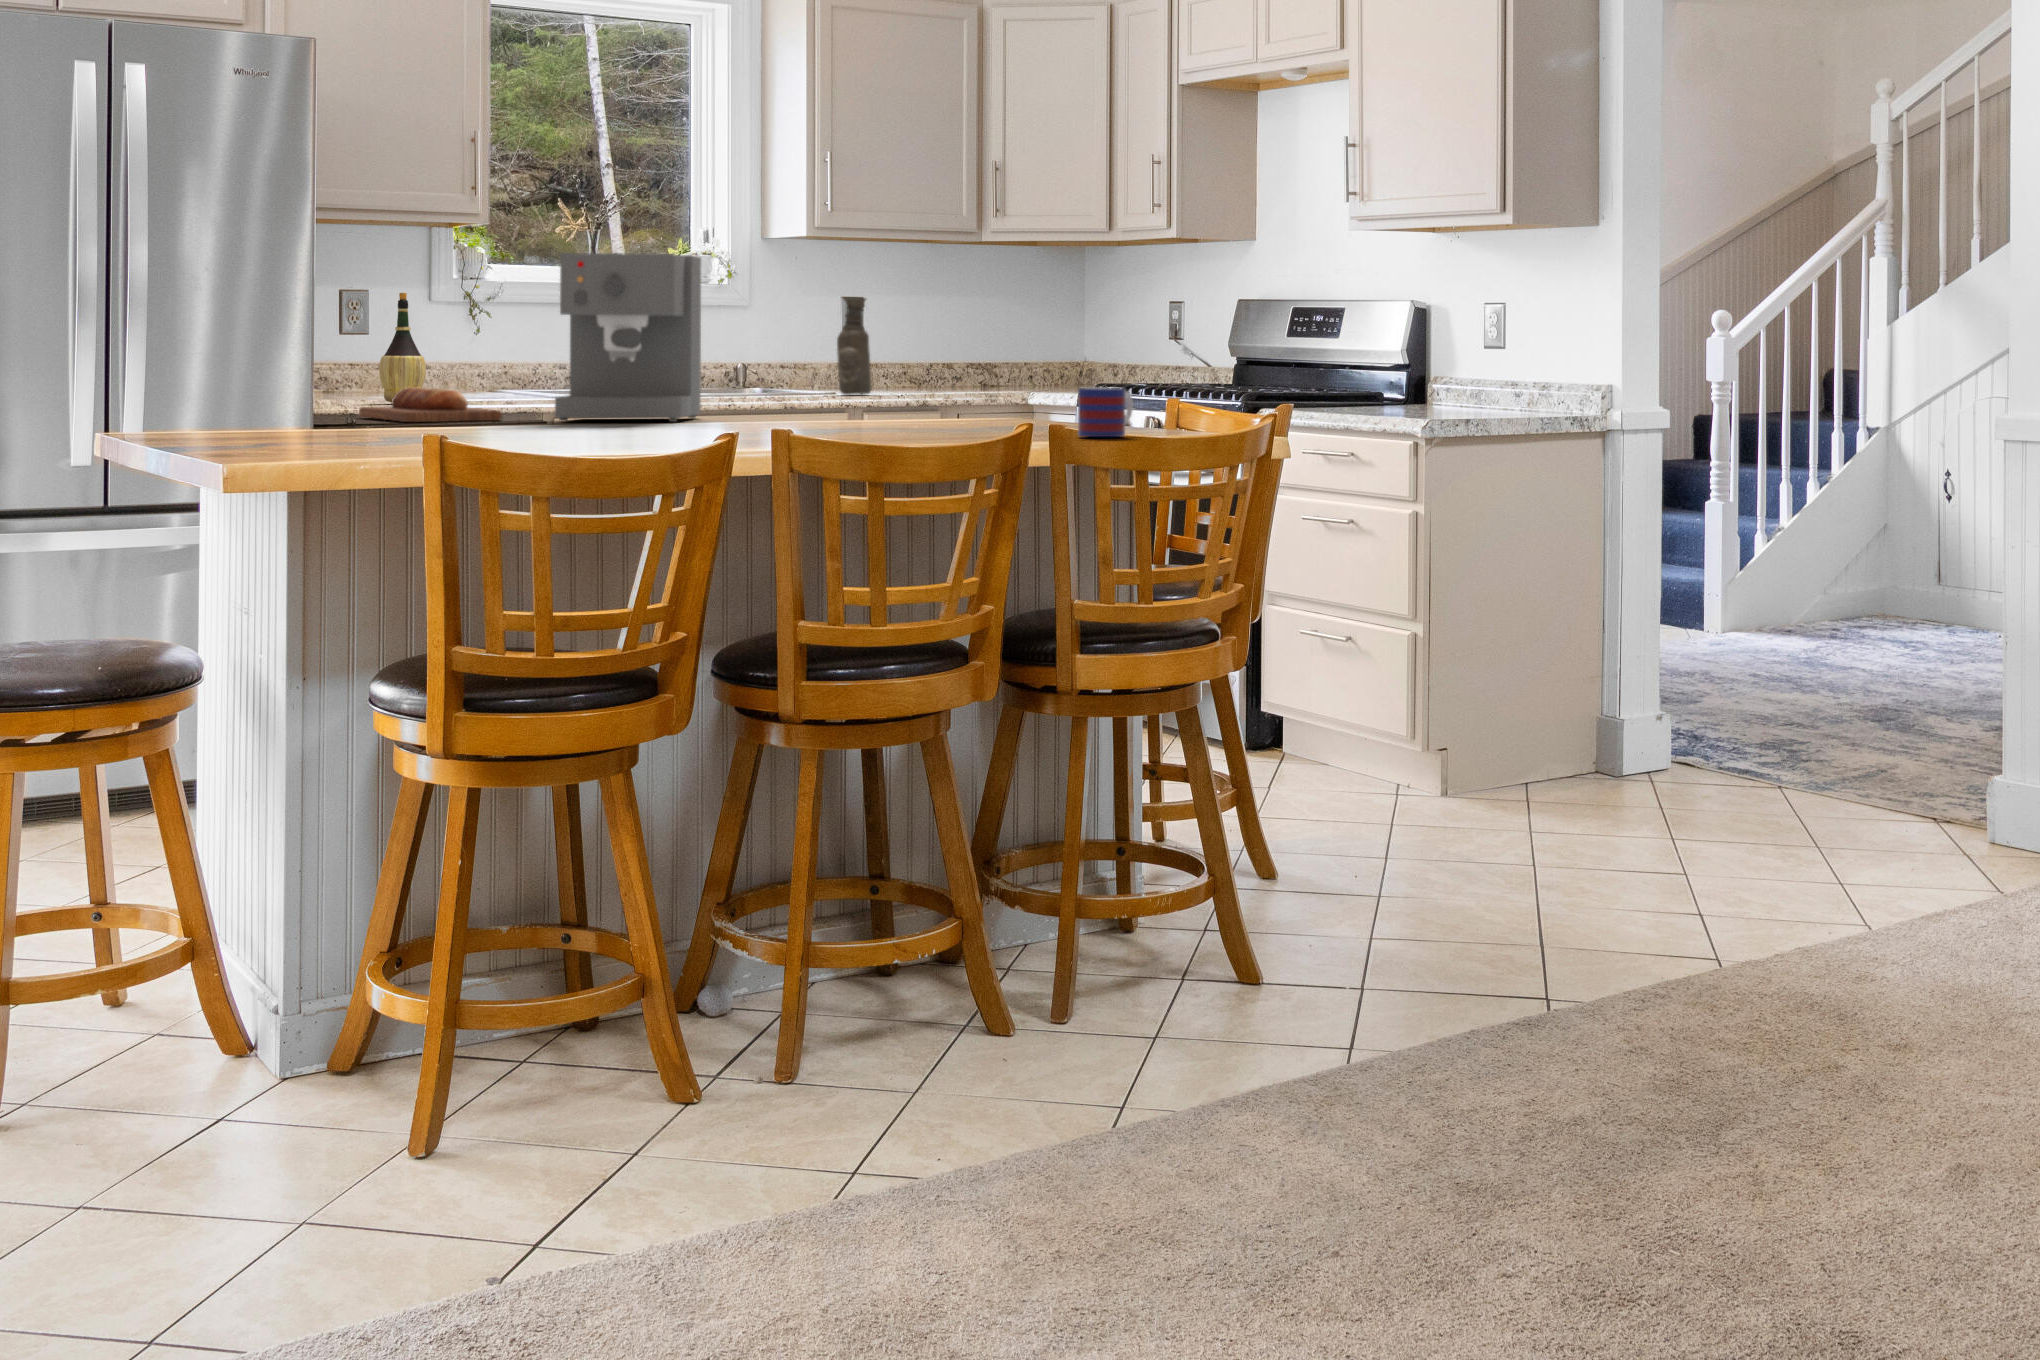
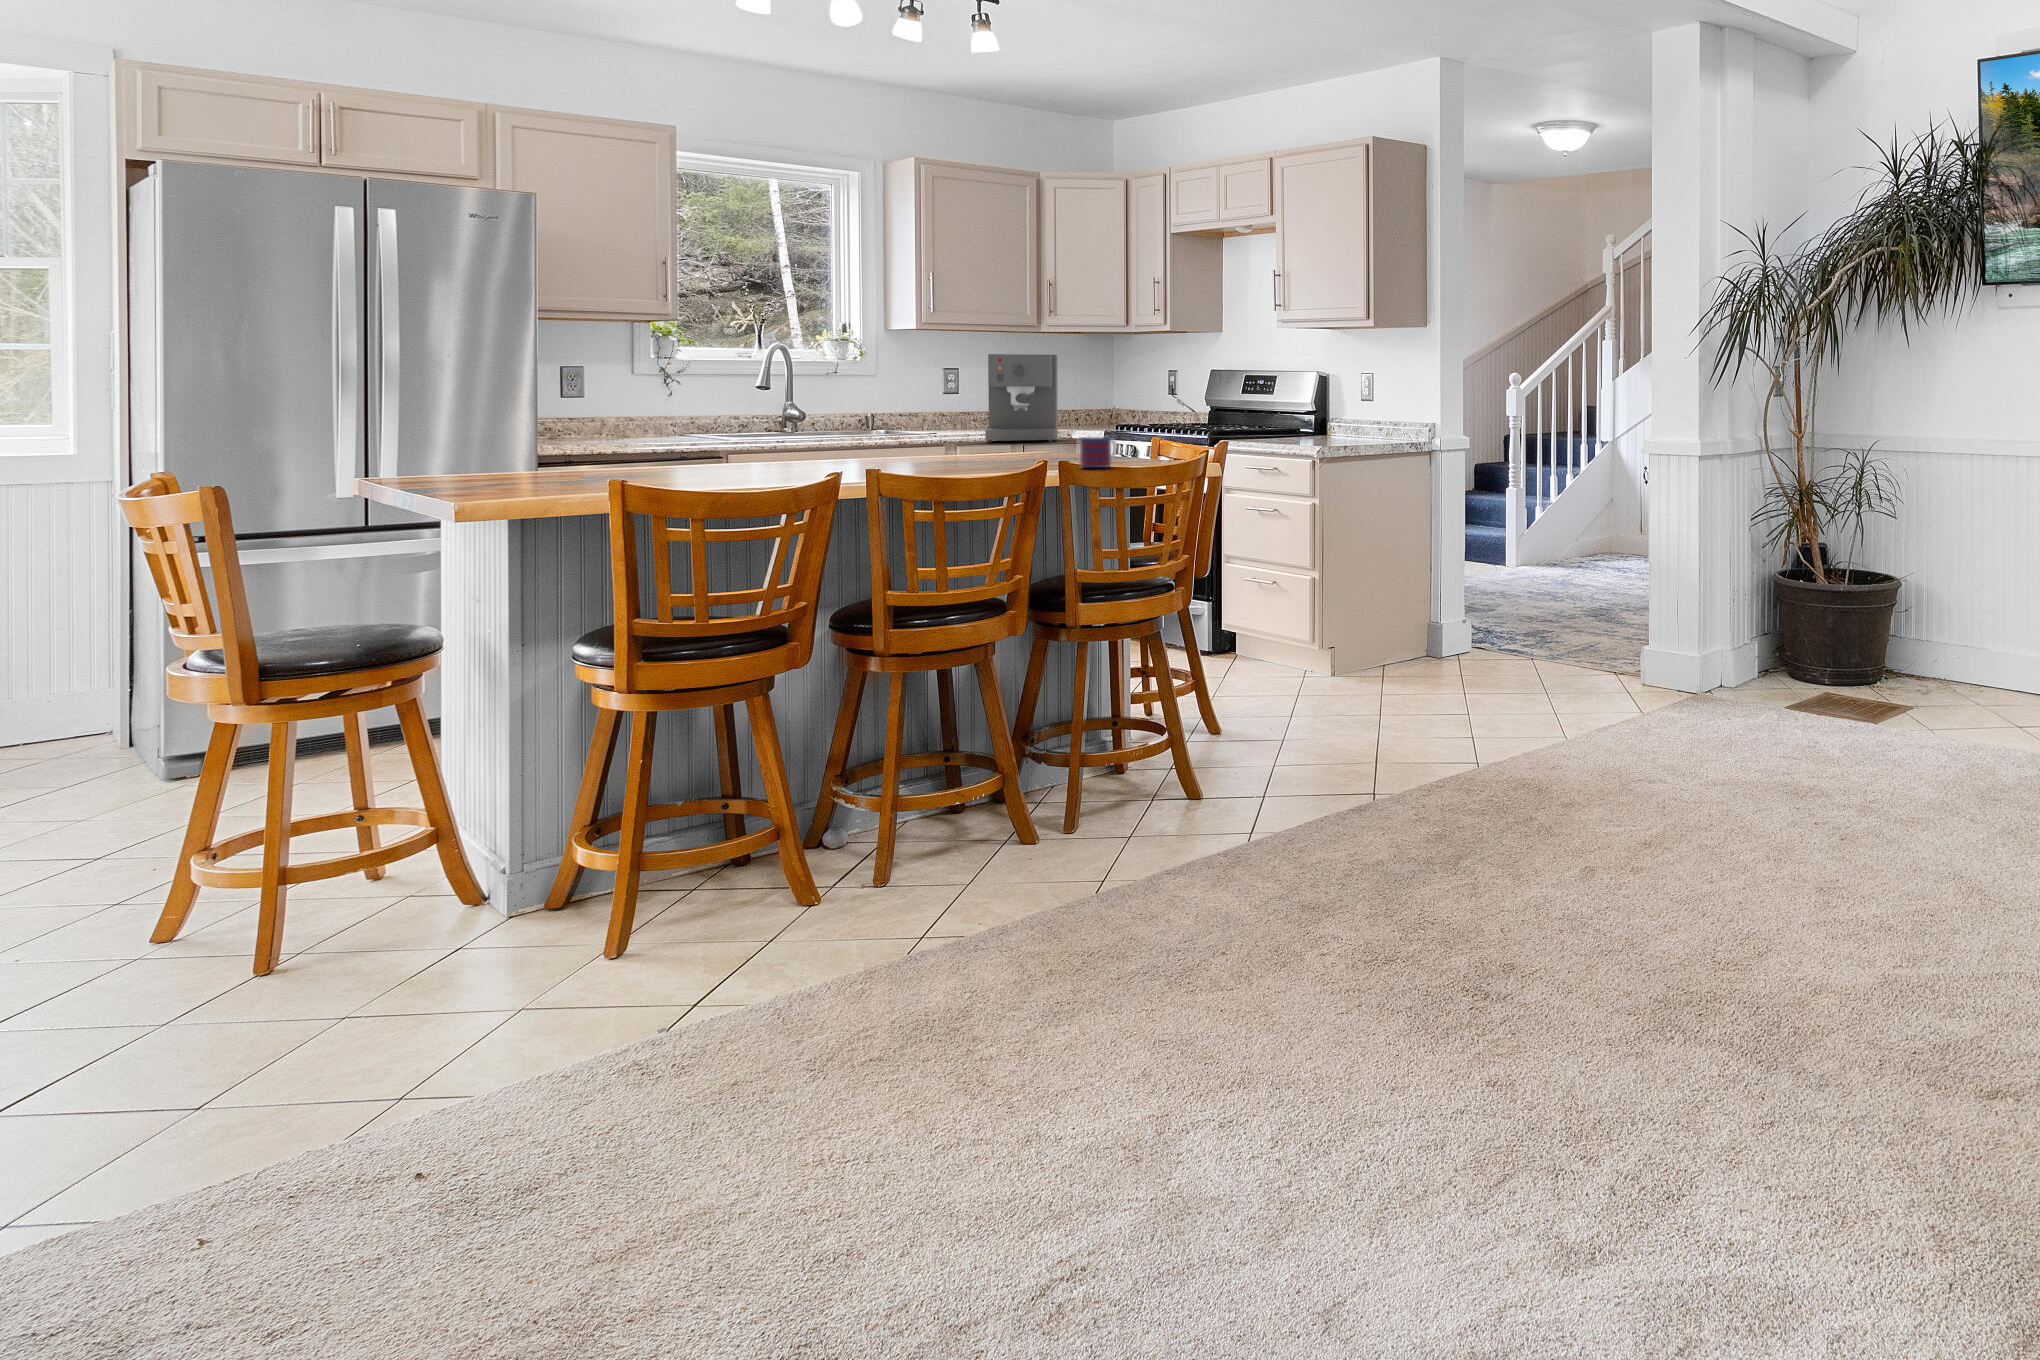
coffee maker: present [555,253,701,422] -> present [985,354,1058,442]
wine bottle: present [379,293,426,402] -> none [587,368,625,446]
vase: present [837,298,872,395] -> none [939,369,965,434]
bread loaf: present [359,388,502,422] -> none [569,439,681,464]

